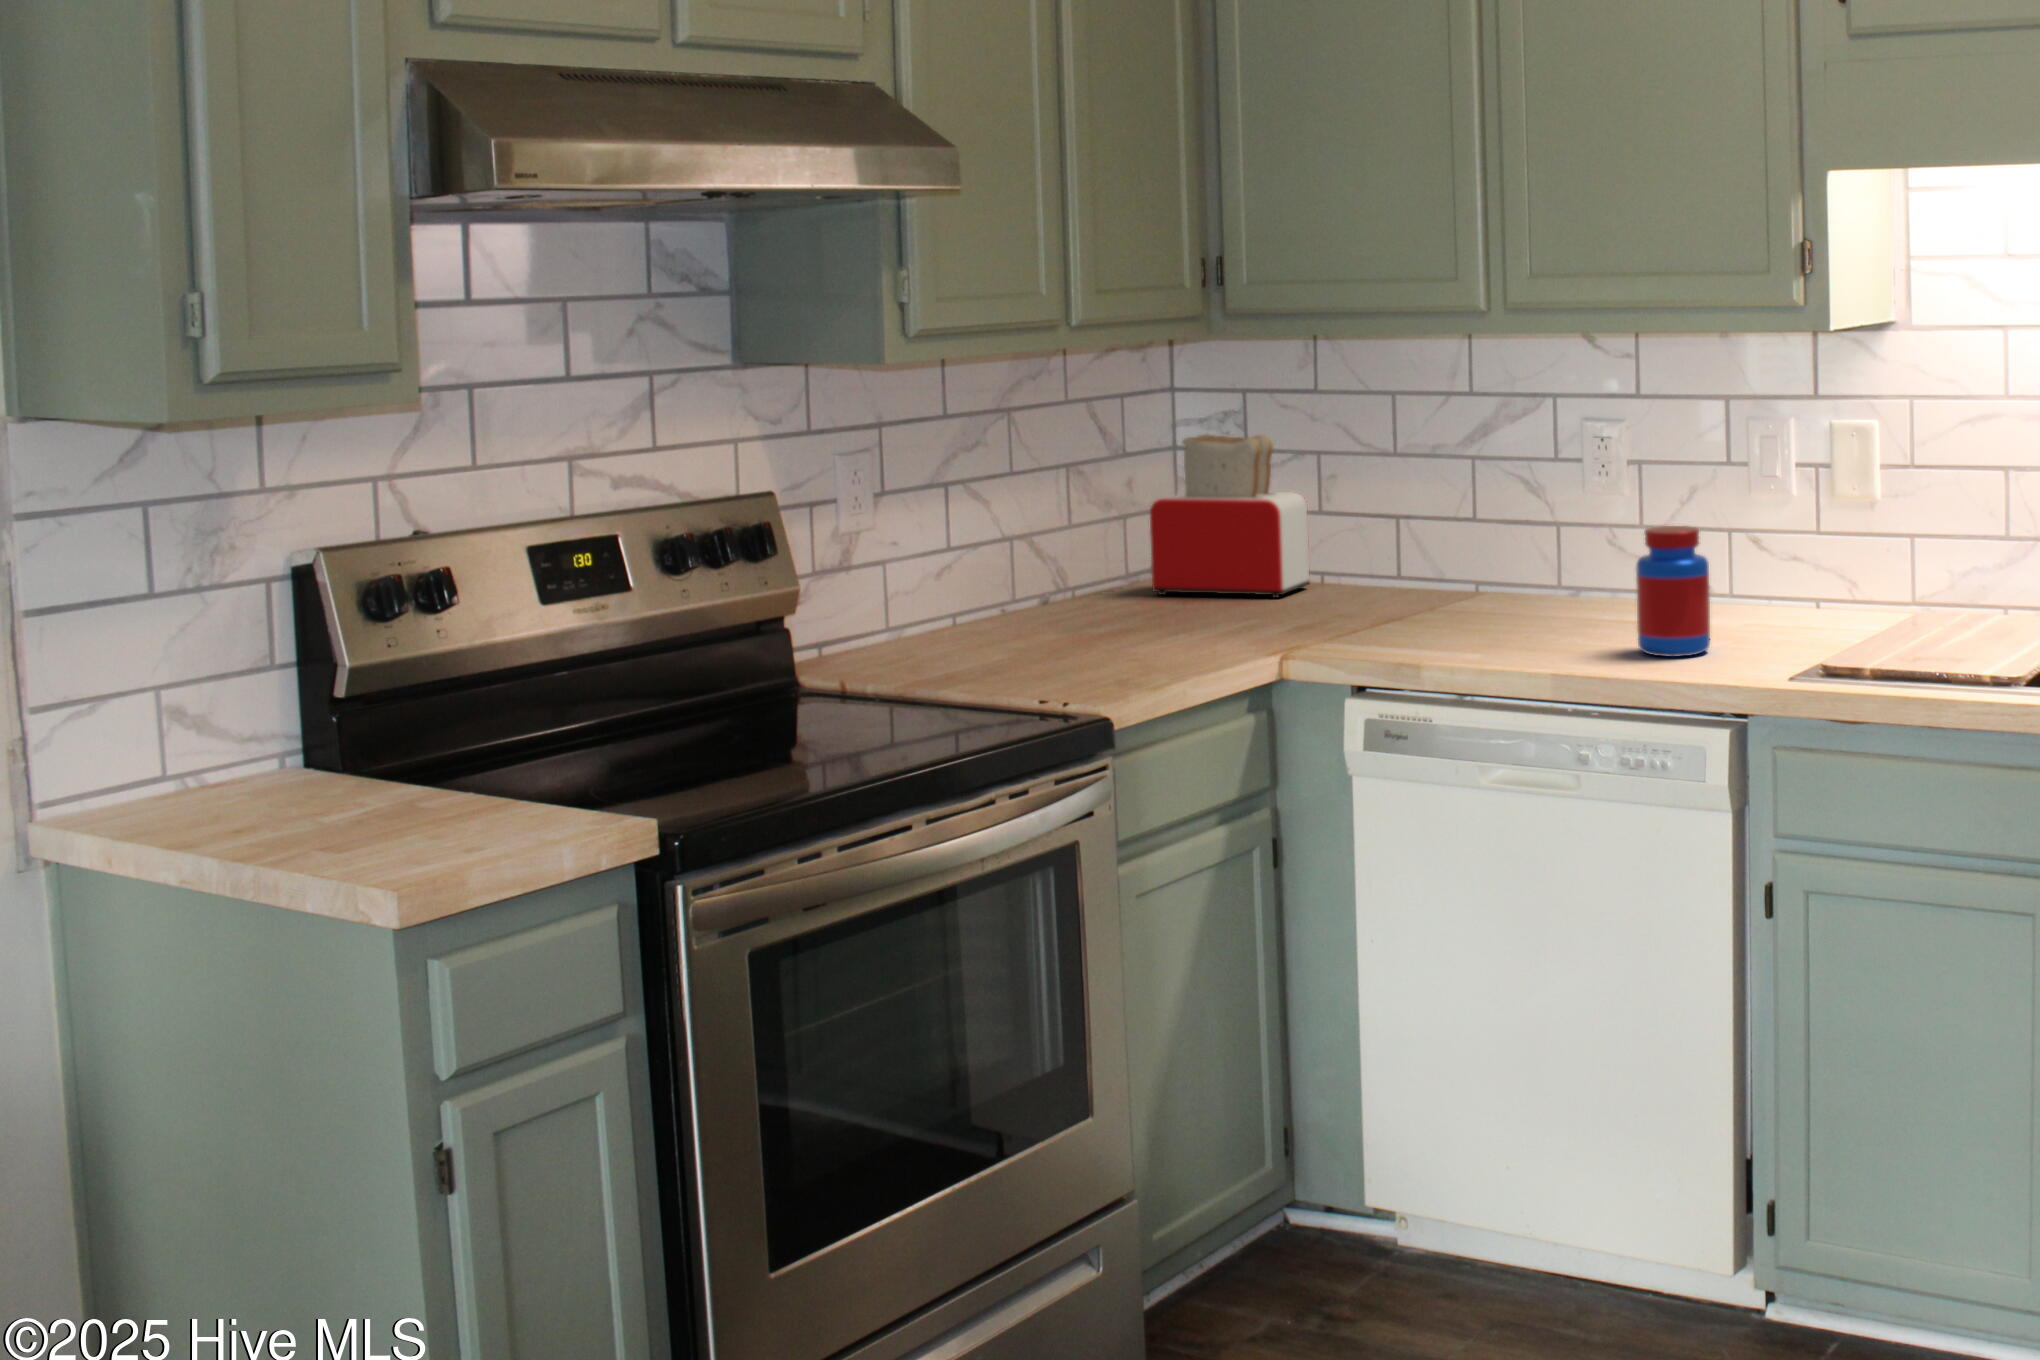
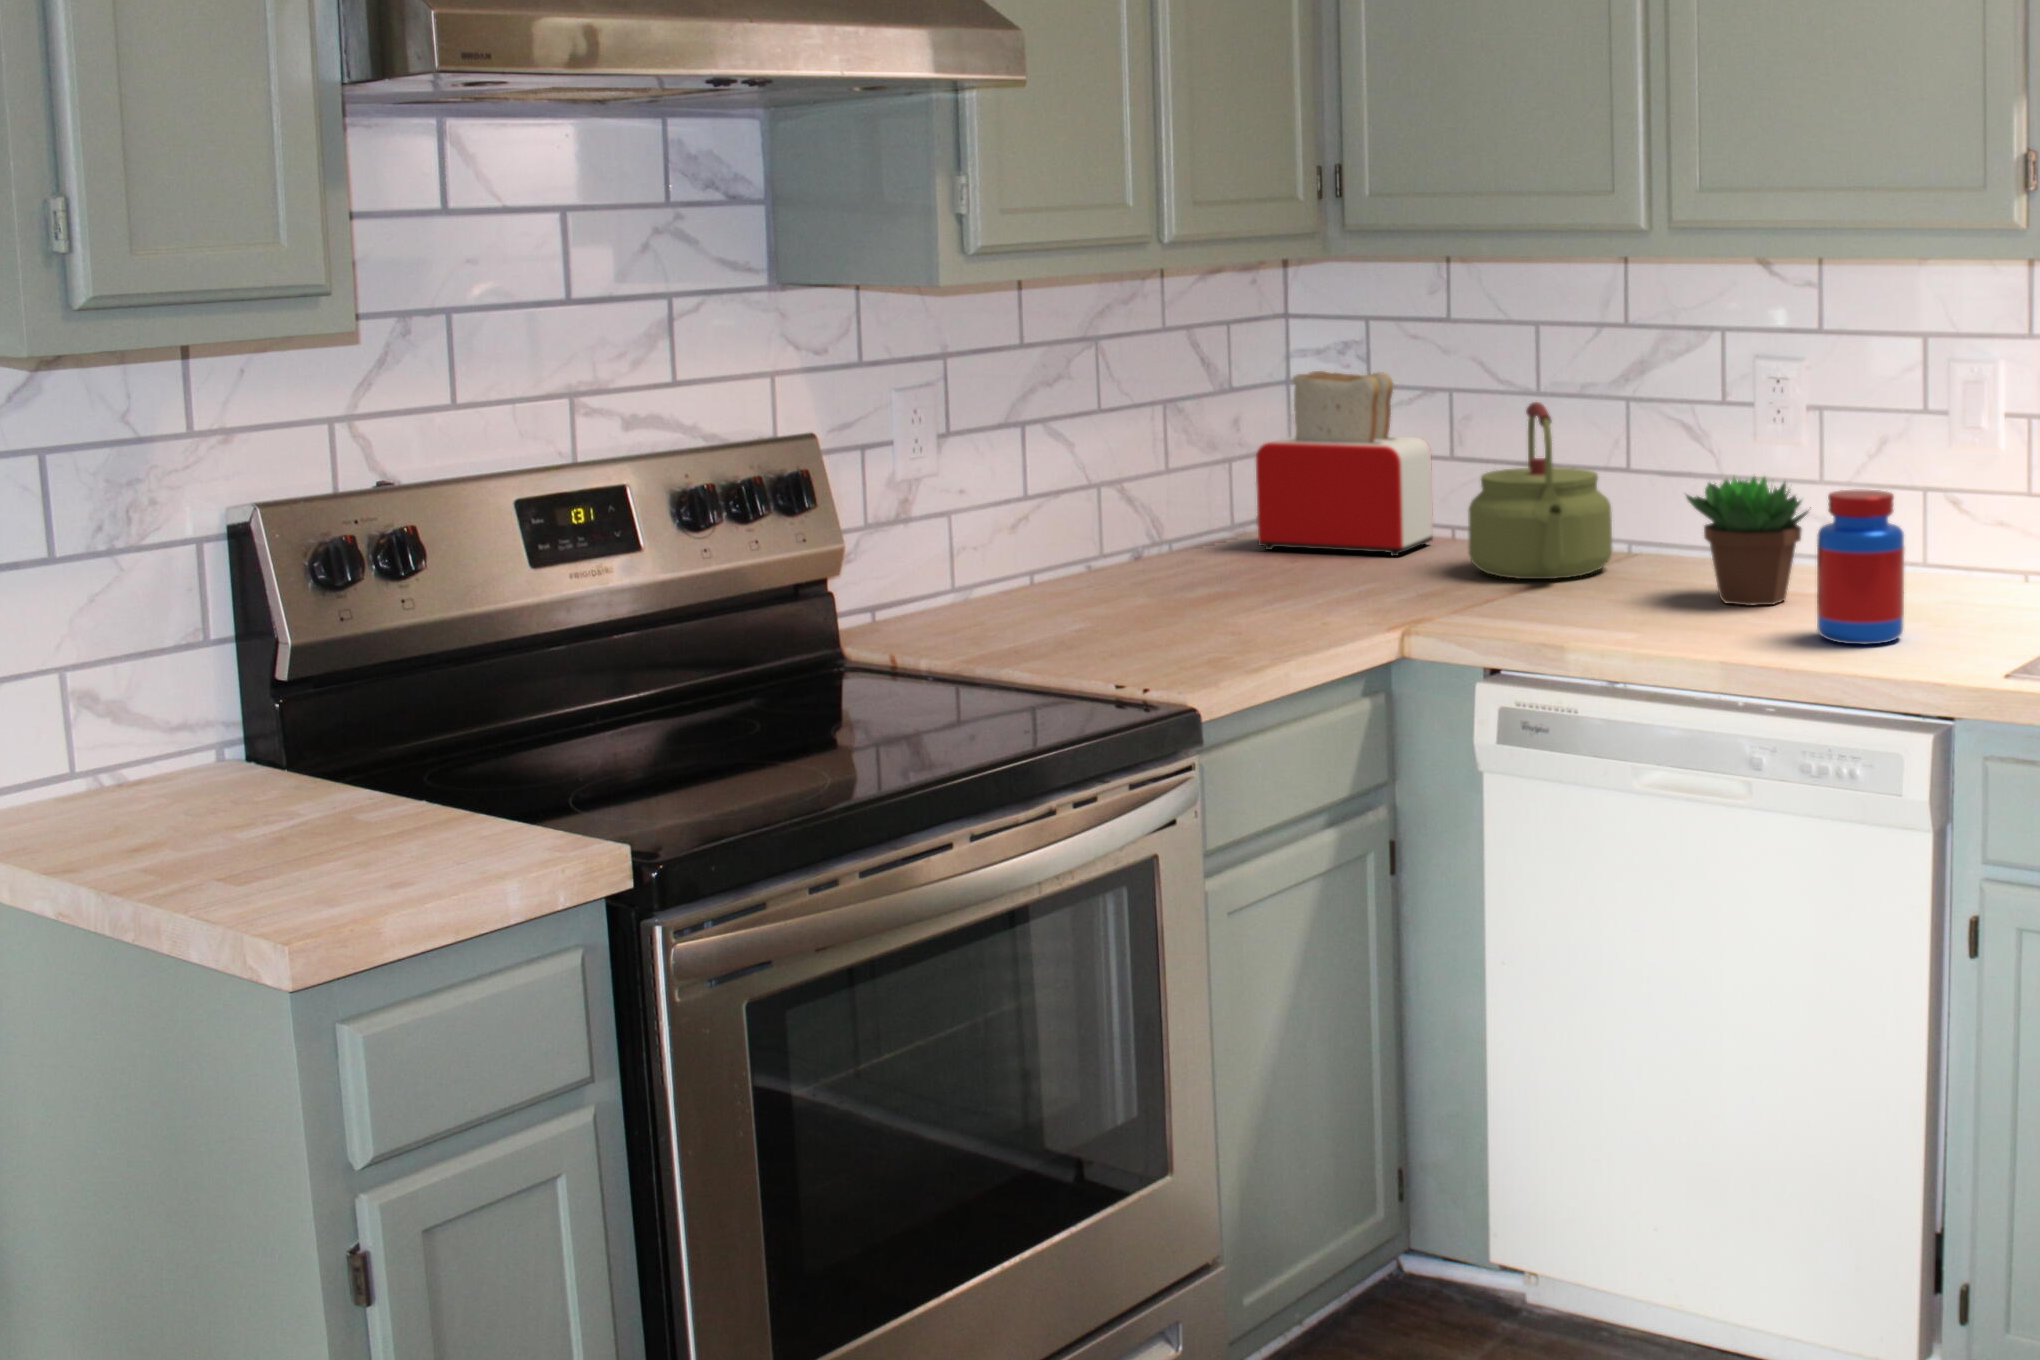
kettle: none [1341,458,1468,613] -> present [1468,402,1613,579]
succulent plant: none [1526,515,1636,630] -> present [1686,477,1811,606]

